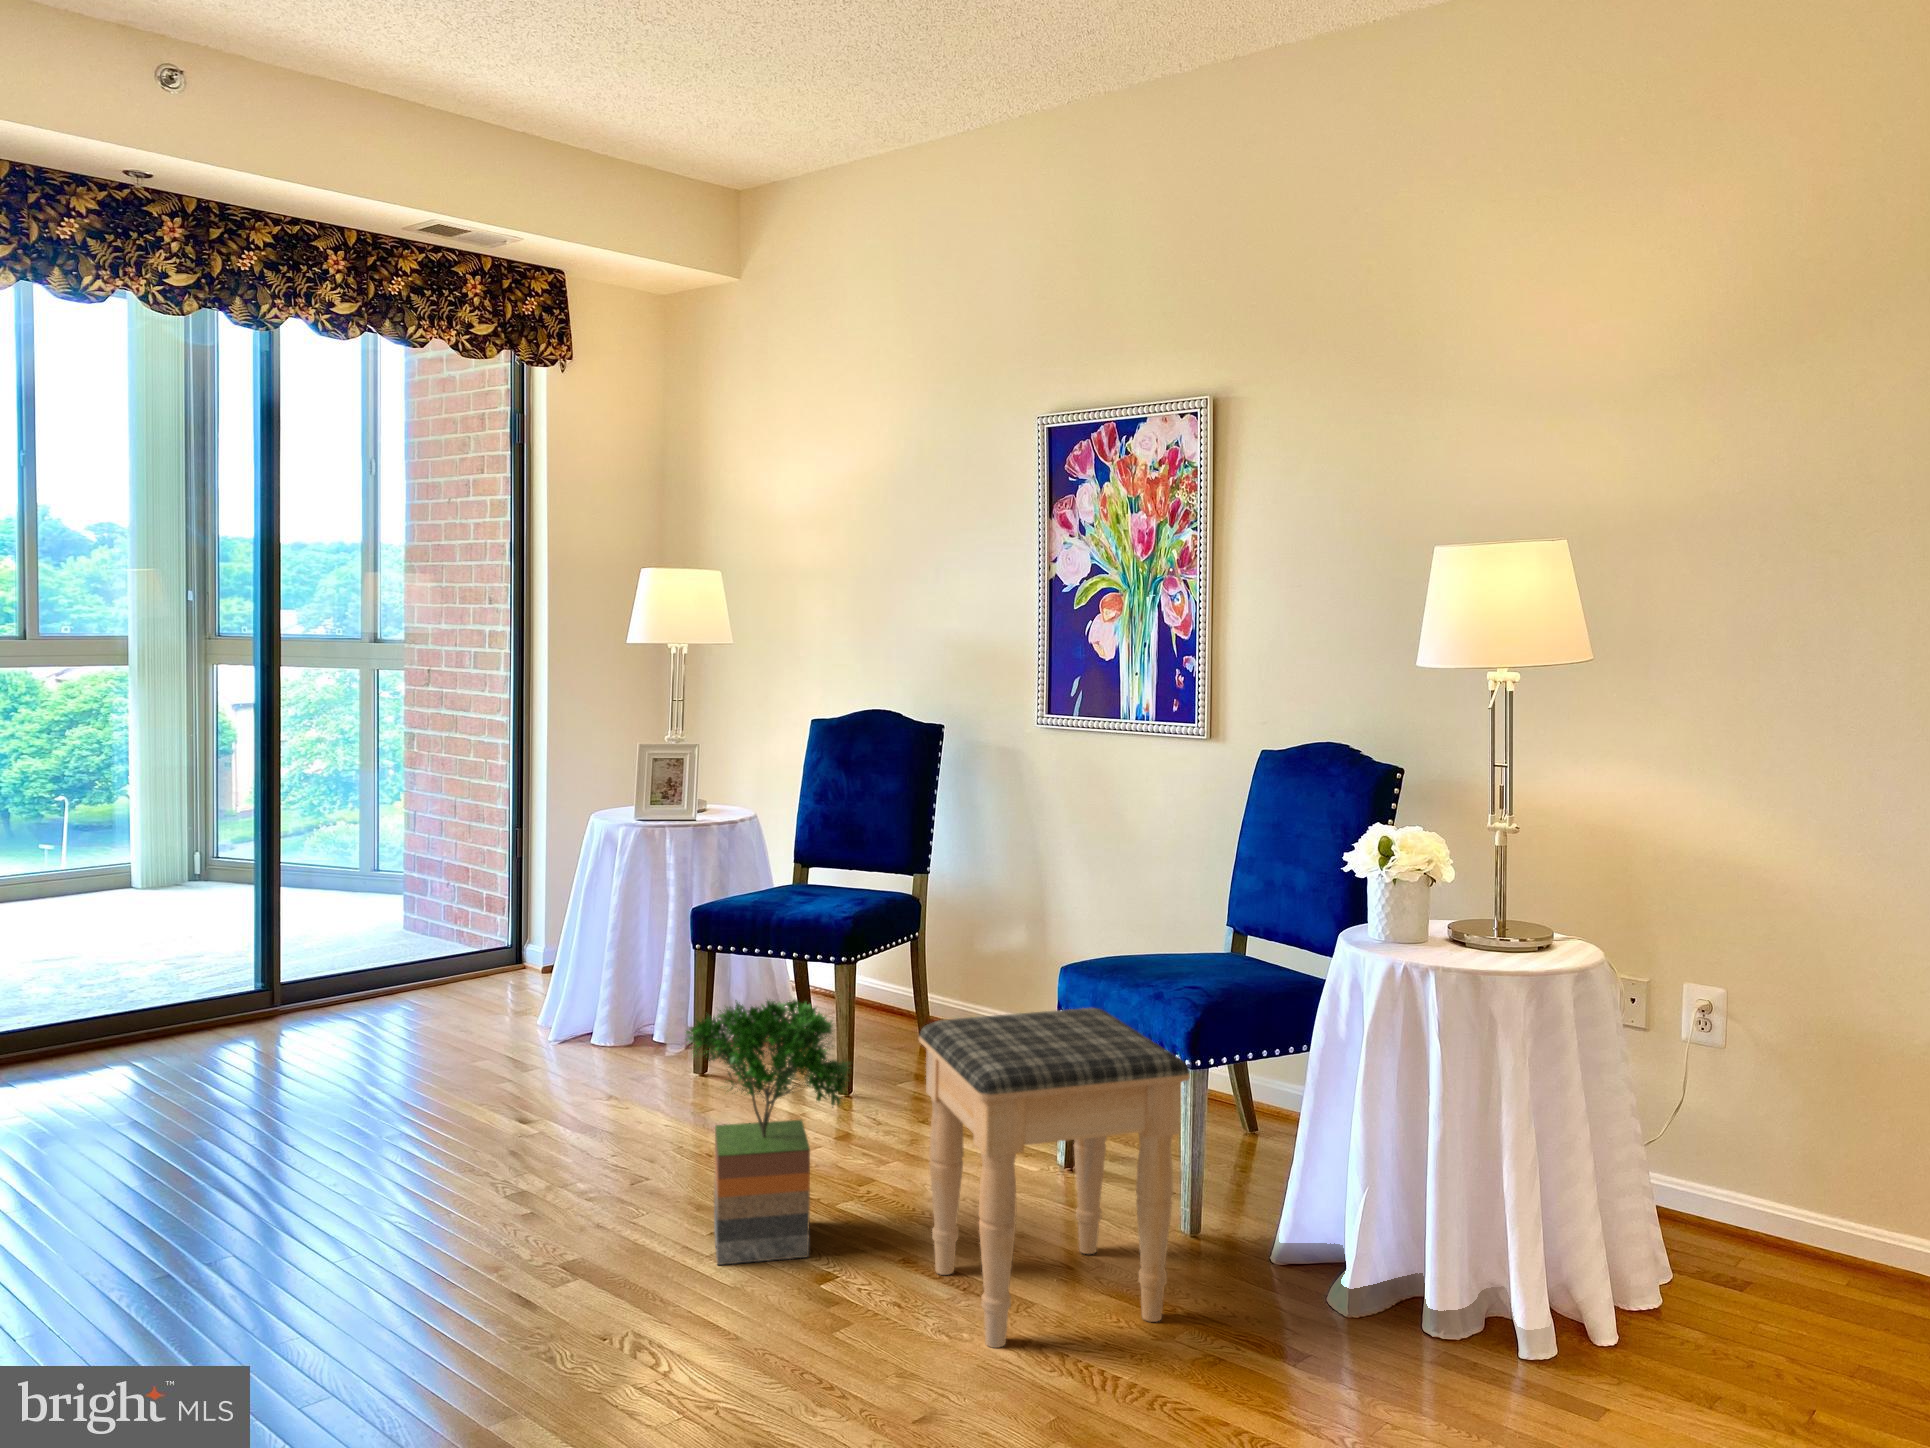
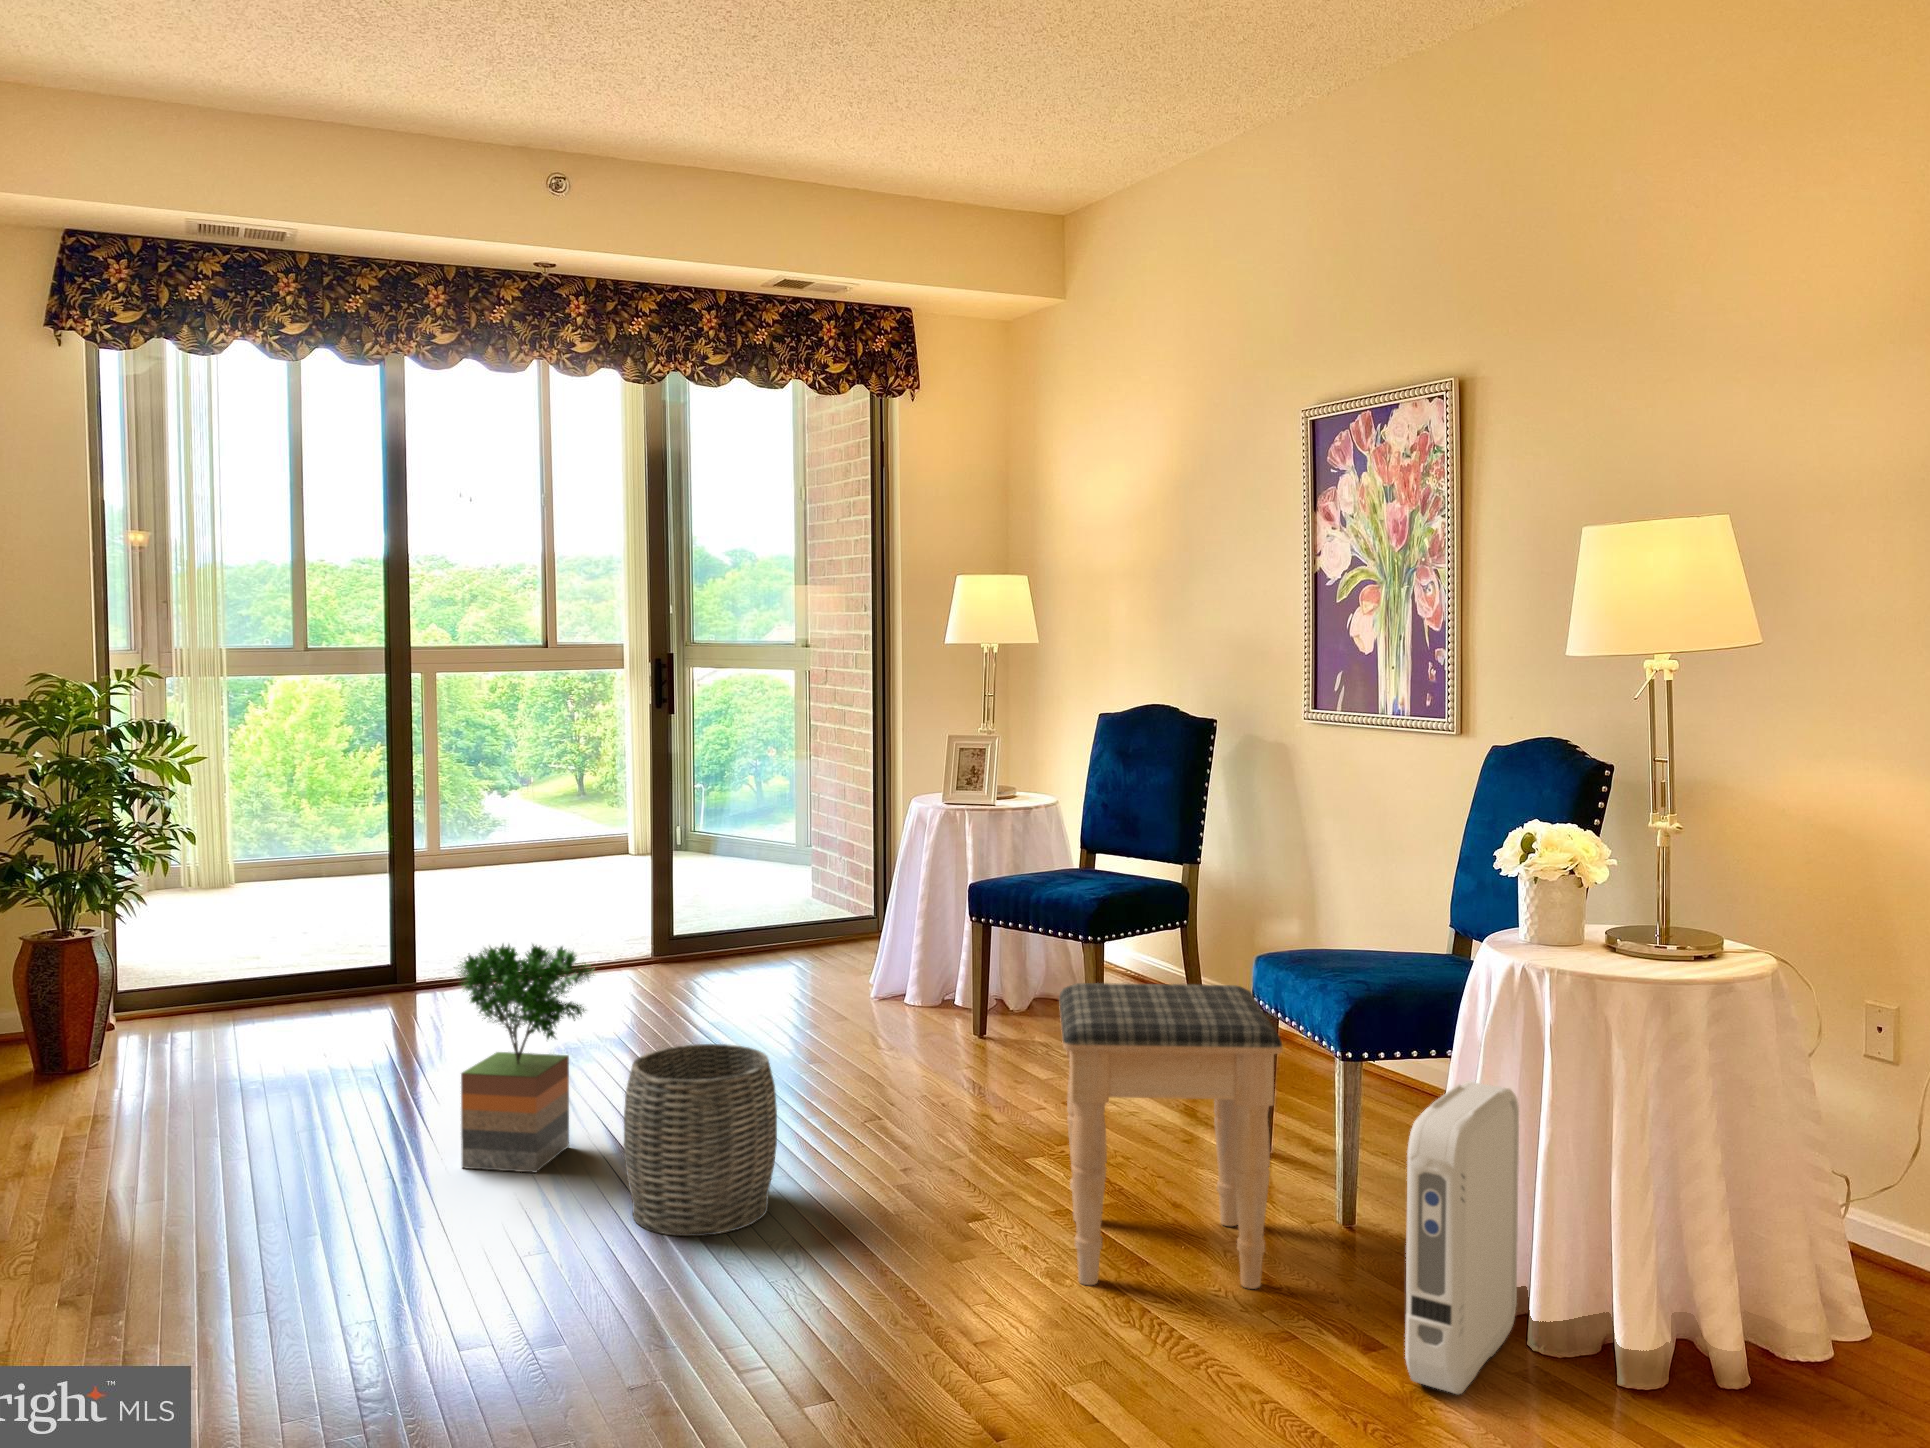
potted tree: present [687,999,851,1265] -> present [458,944,594,1173]
air purifier: none [1360,1090,1424,1403] -> present [1405,1082,1519,1394]
woven basket: none [414,1127,604,1370] -> present [624,1044,777,1236]

